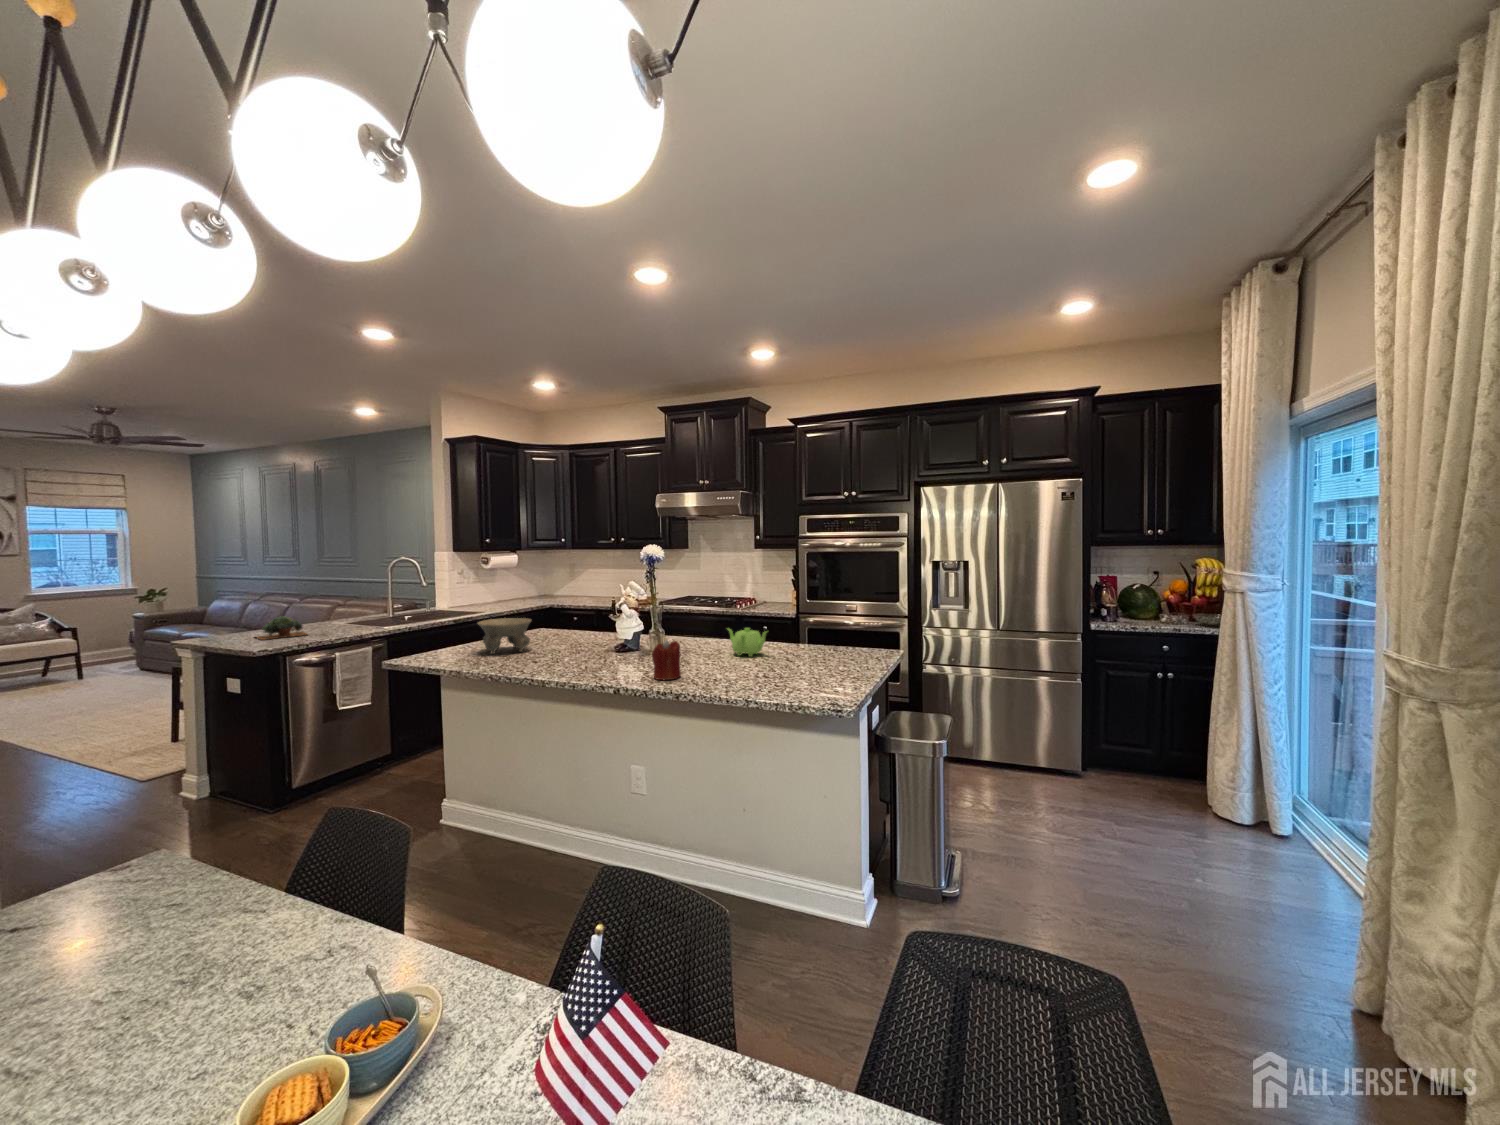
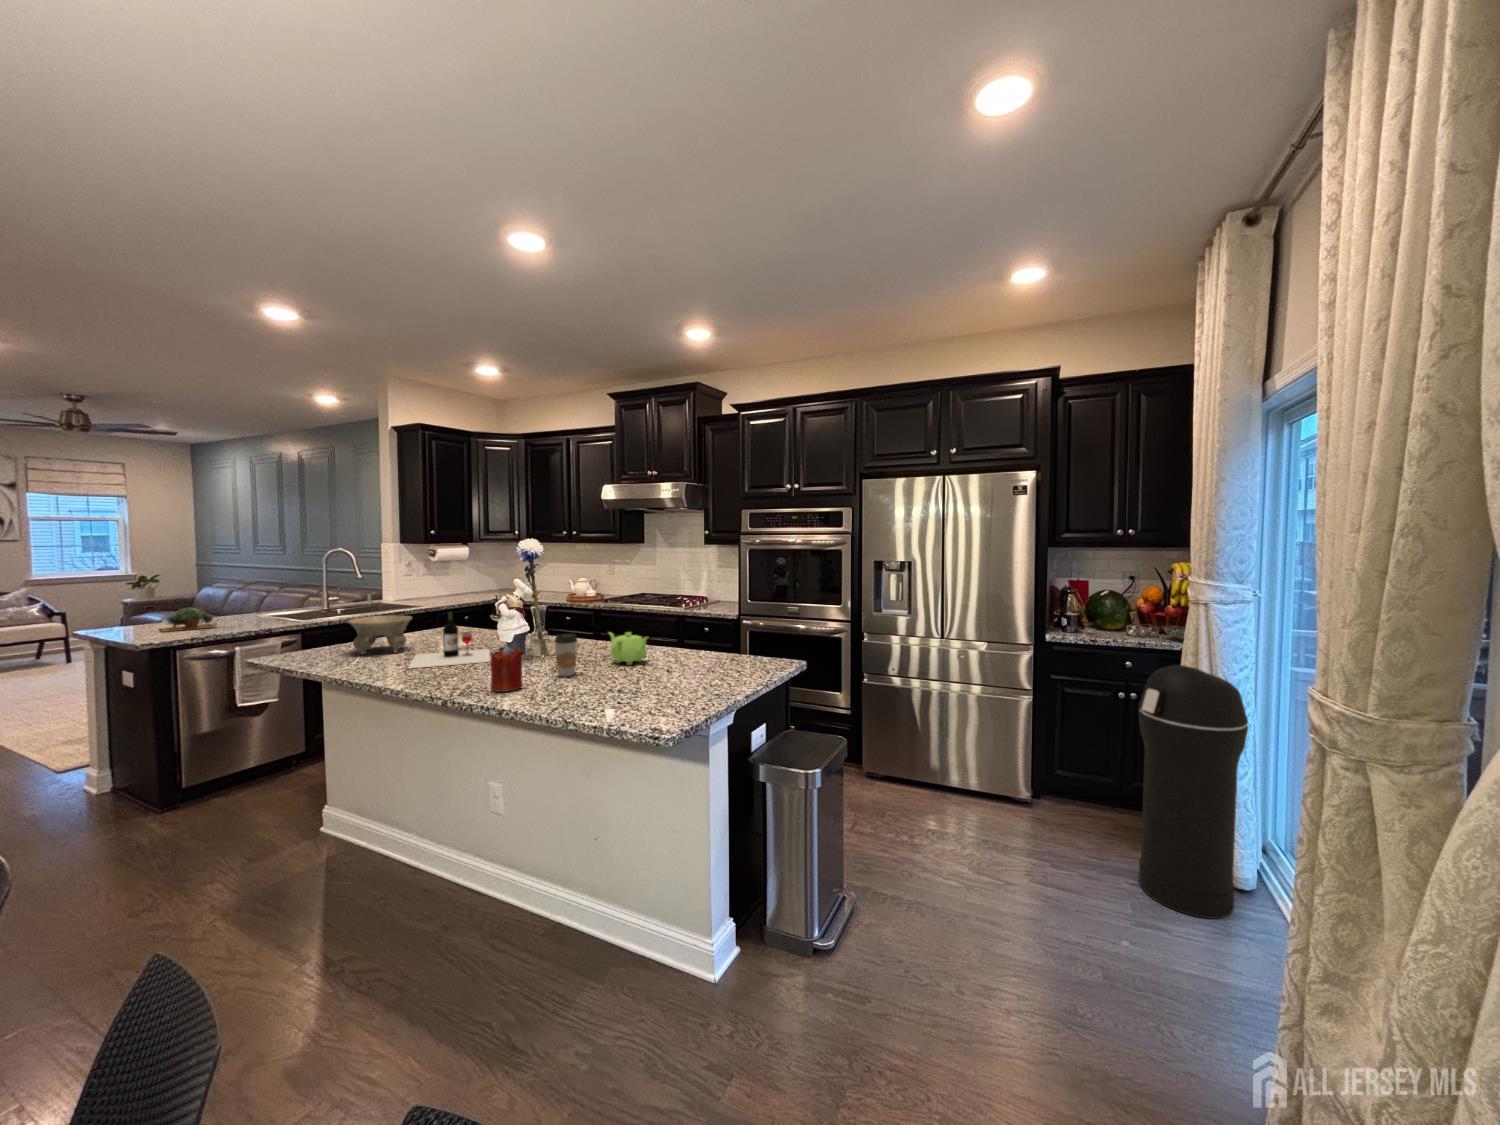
wine bottle: none [543,613,621,664] -> present [409,612,490,668]
coffee cup: none [695,629,715,667] -> present [555,634,577,676]
trash can: none [1191,645,1288,858] -> present [1138,665,1248,918]

